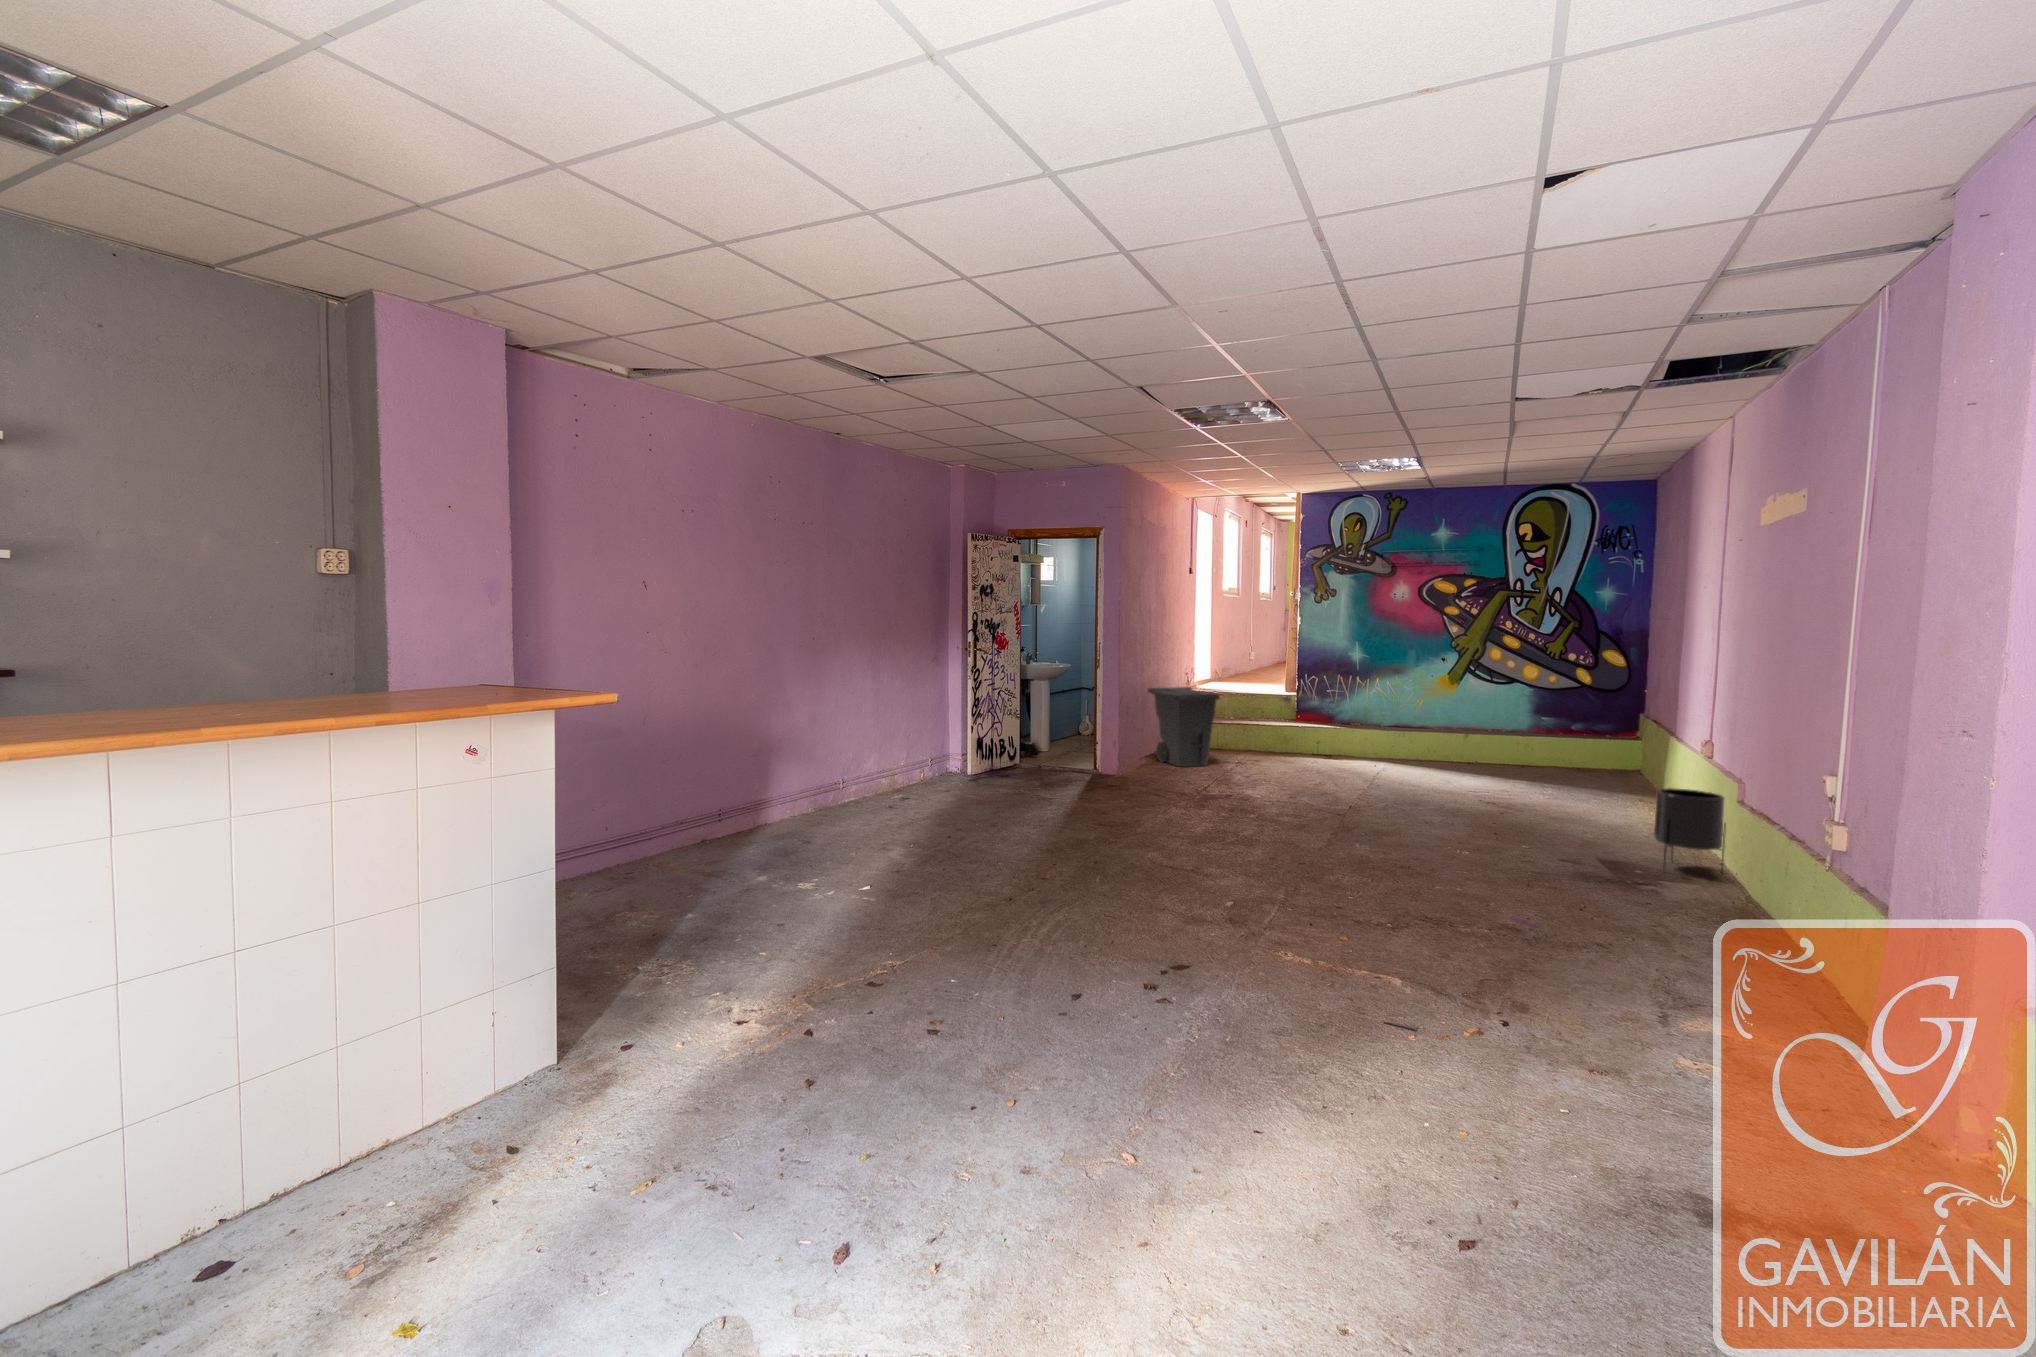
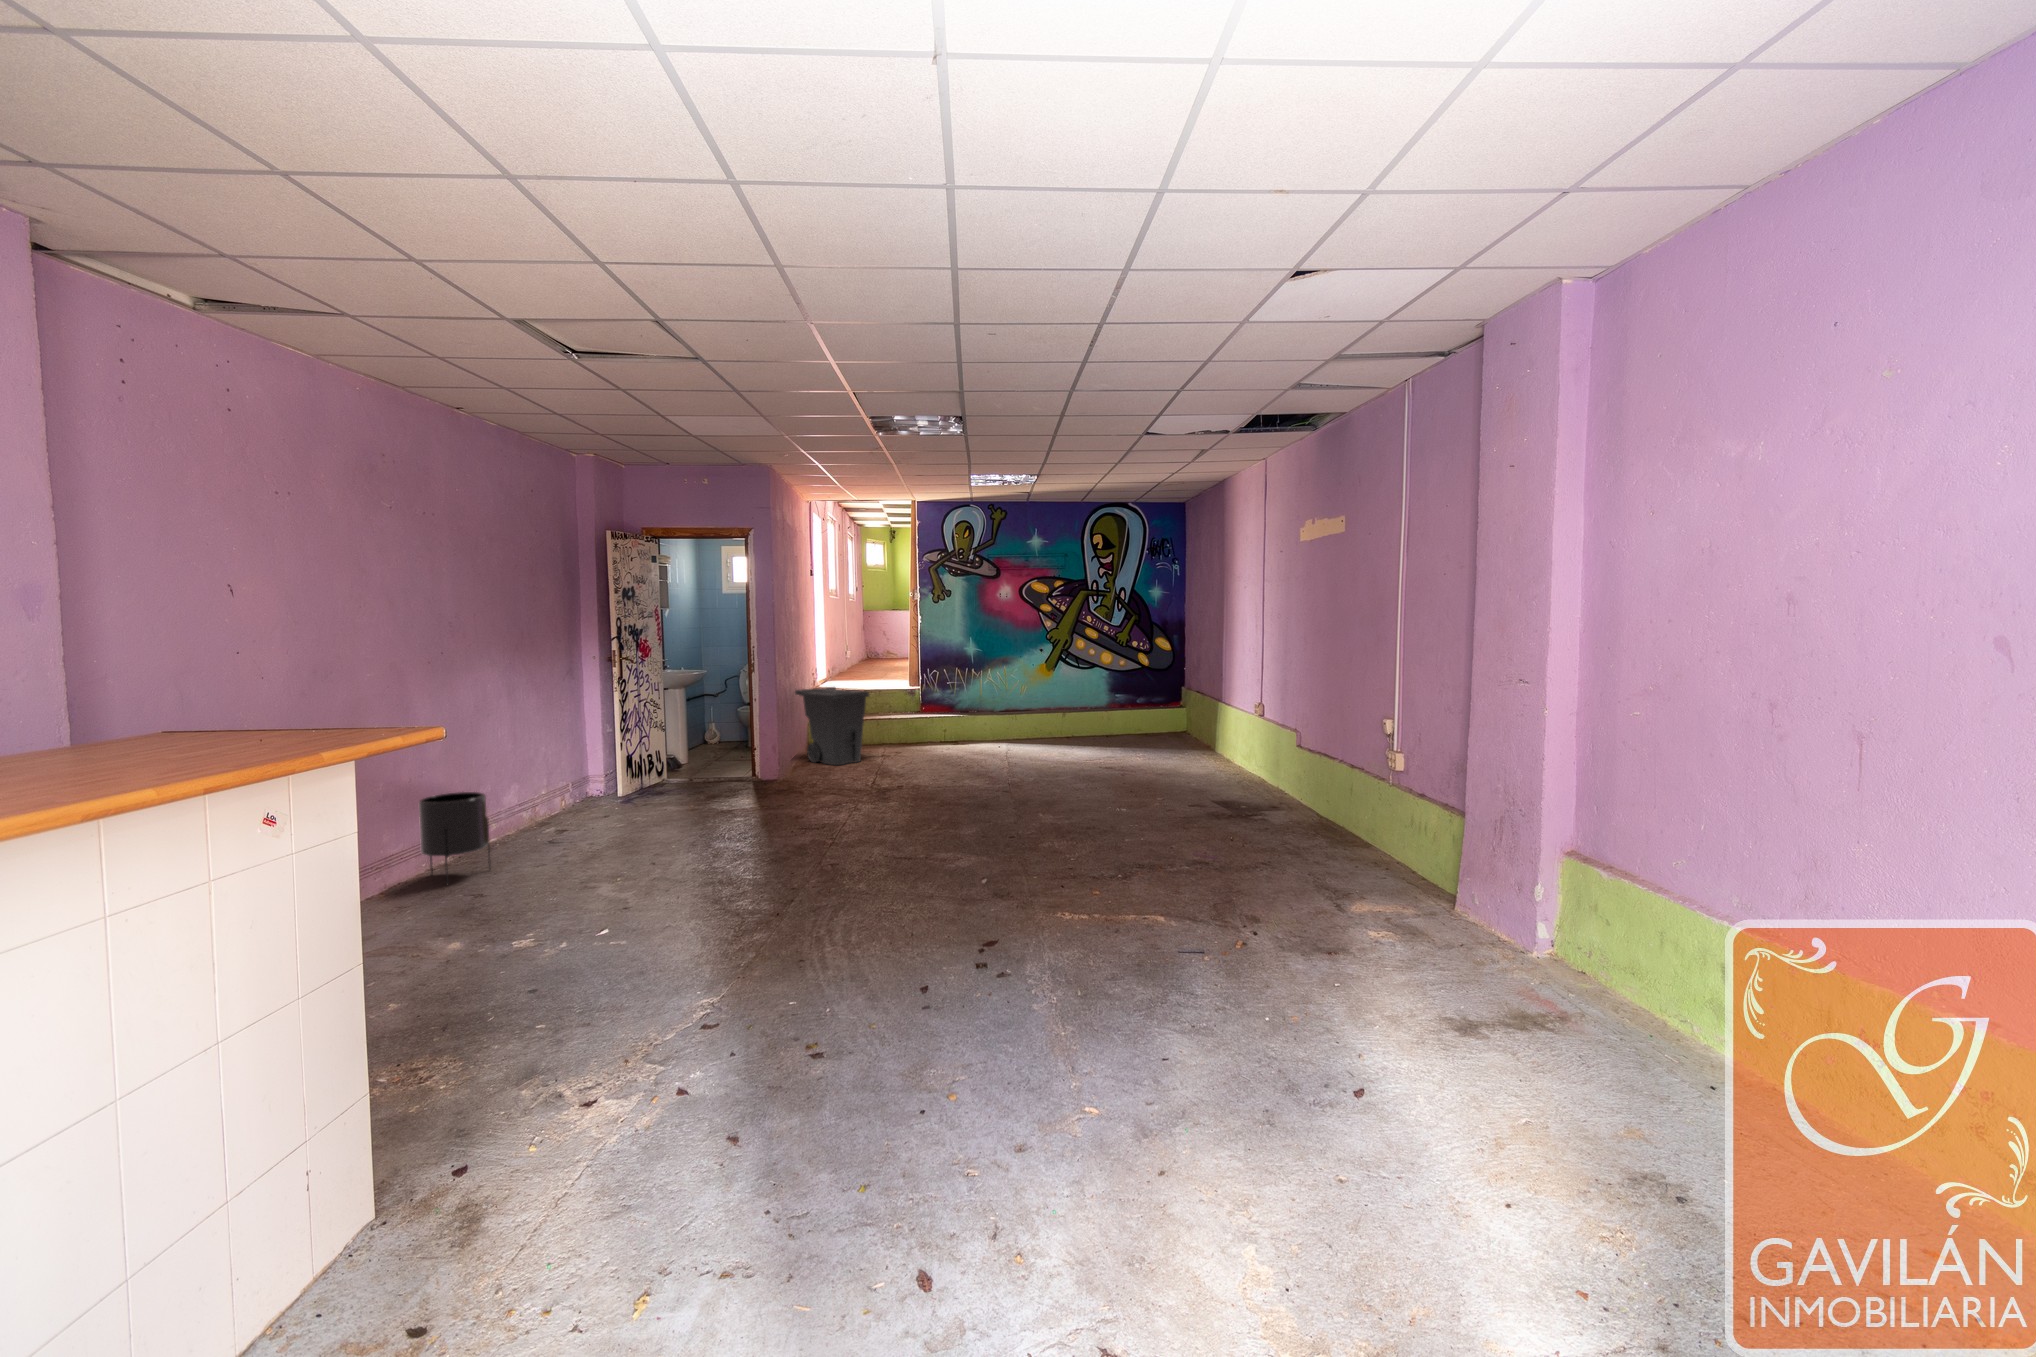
planter: present [1654,788,1726,875] -> present [419,792,490,884]

